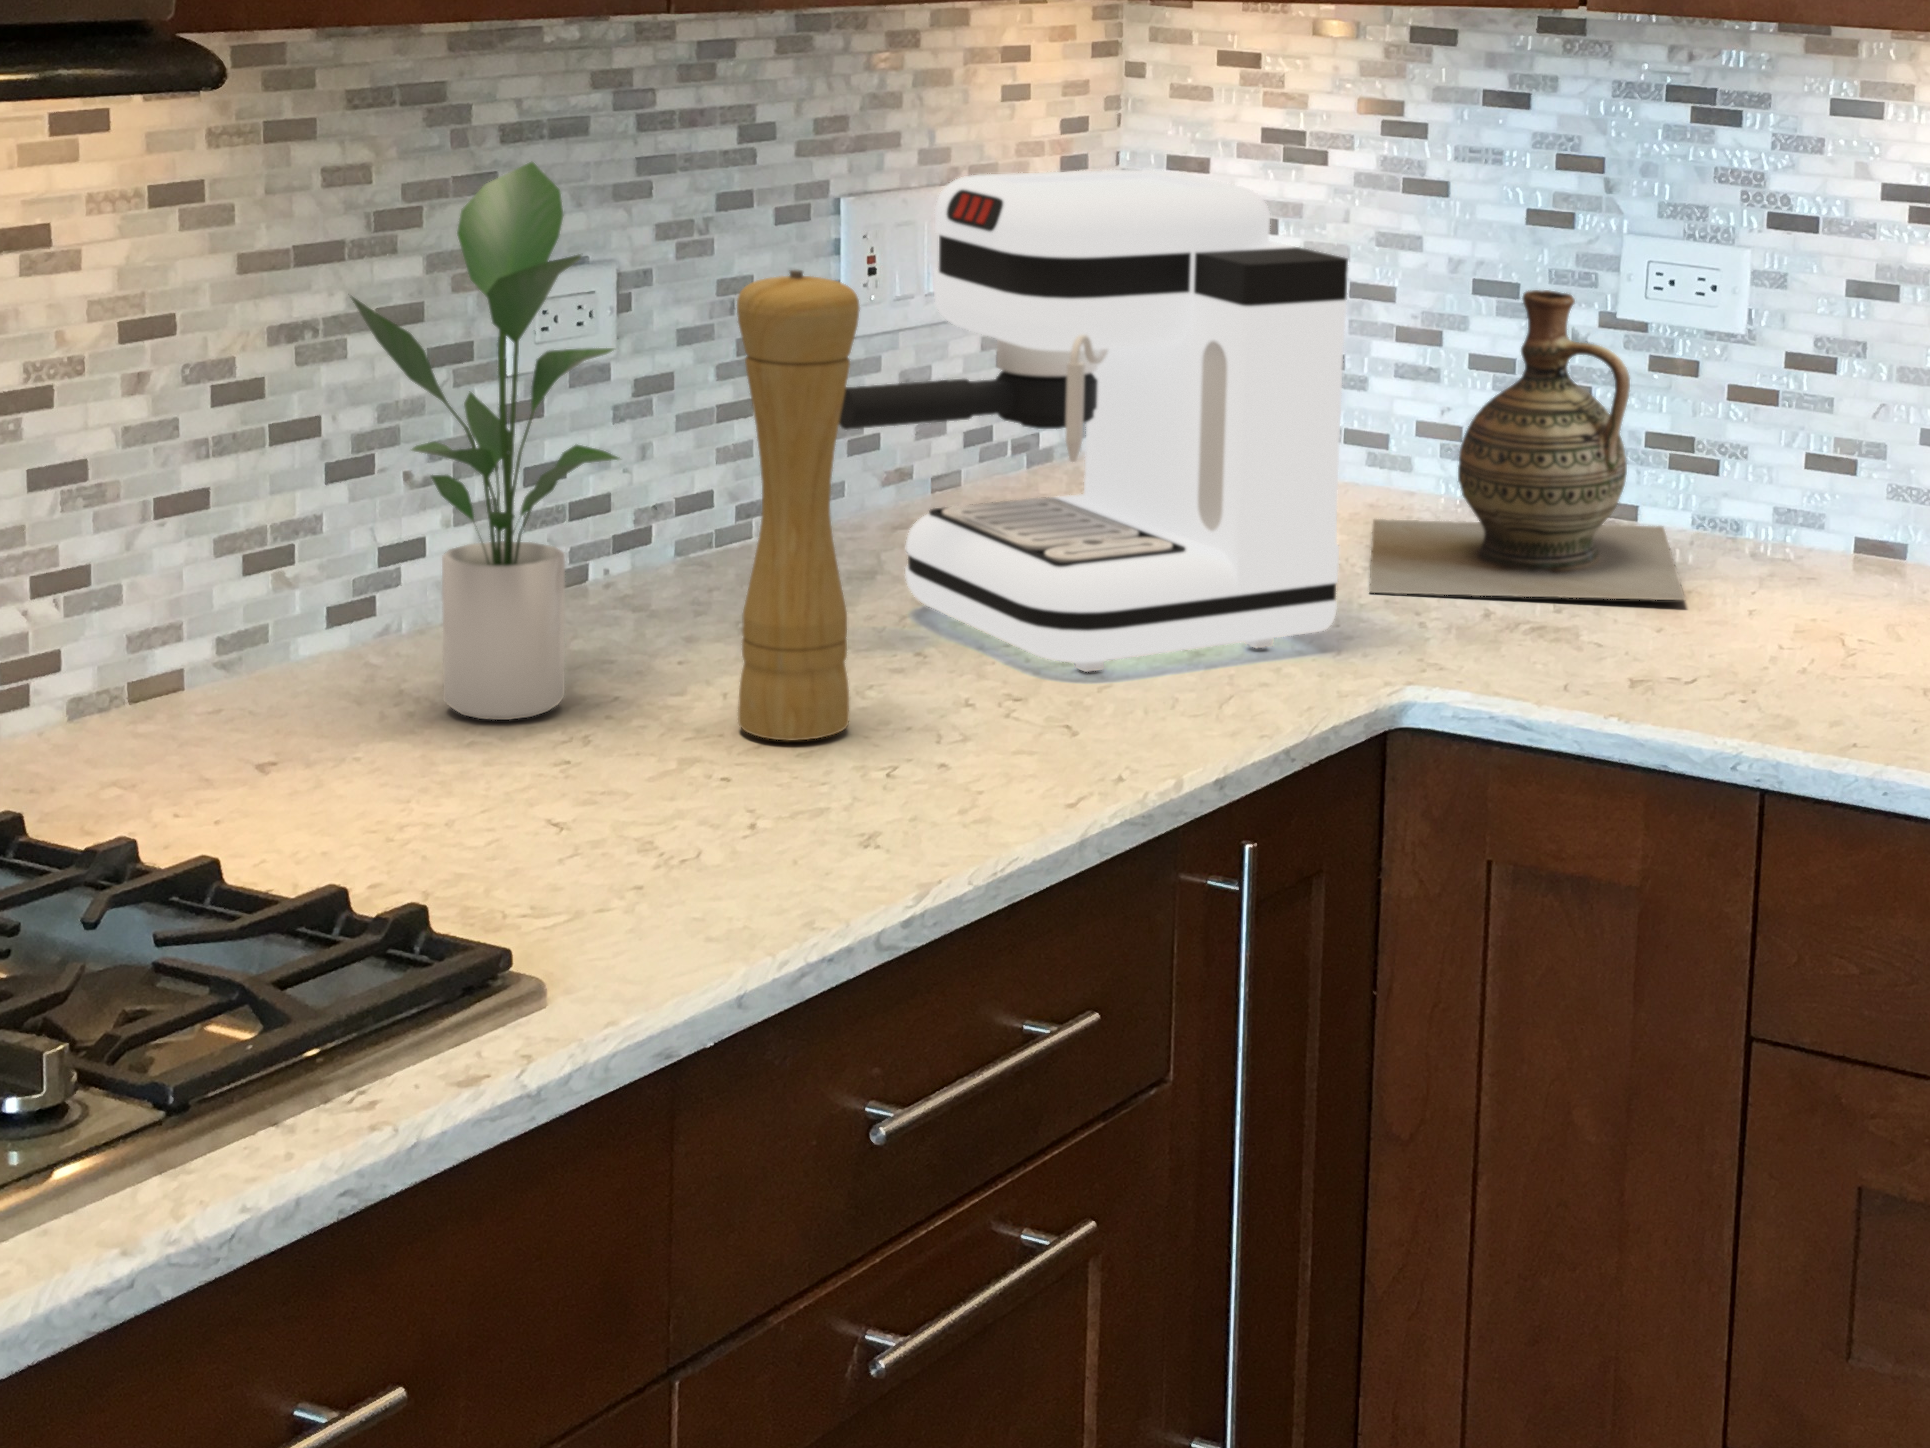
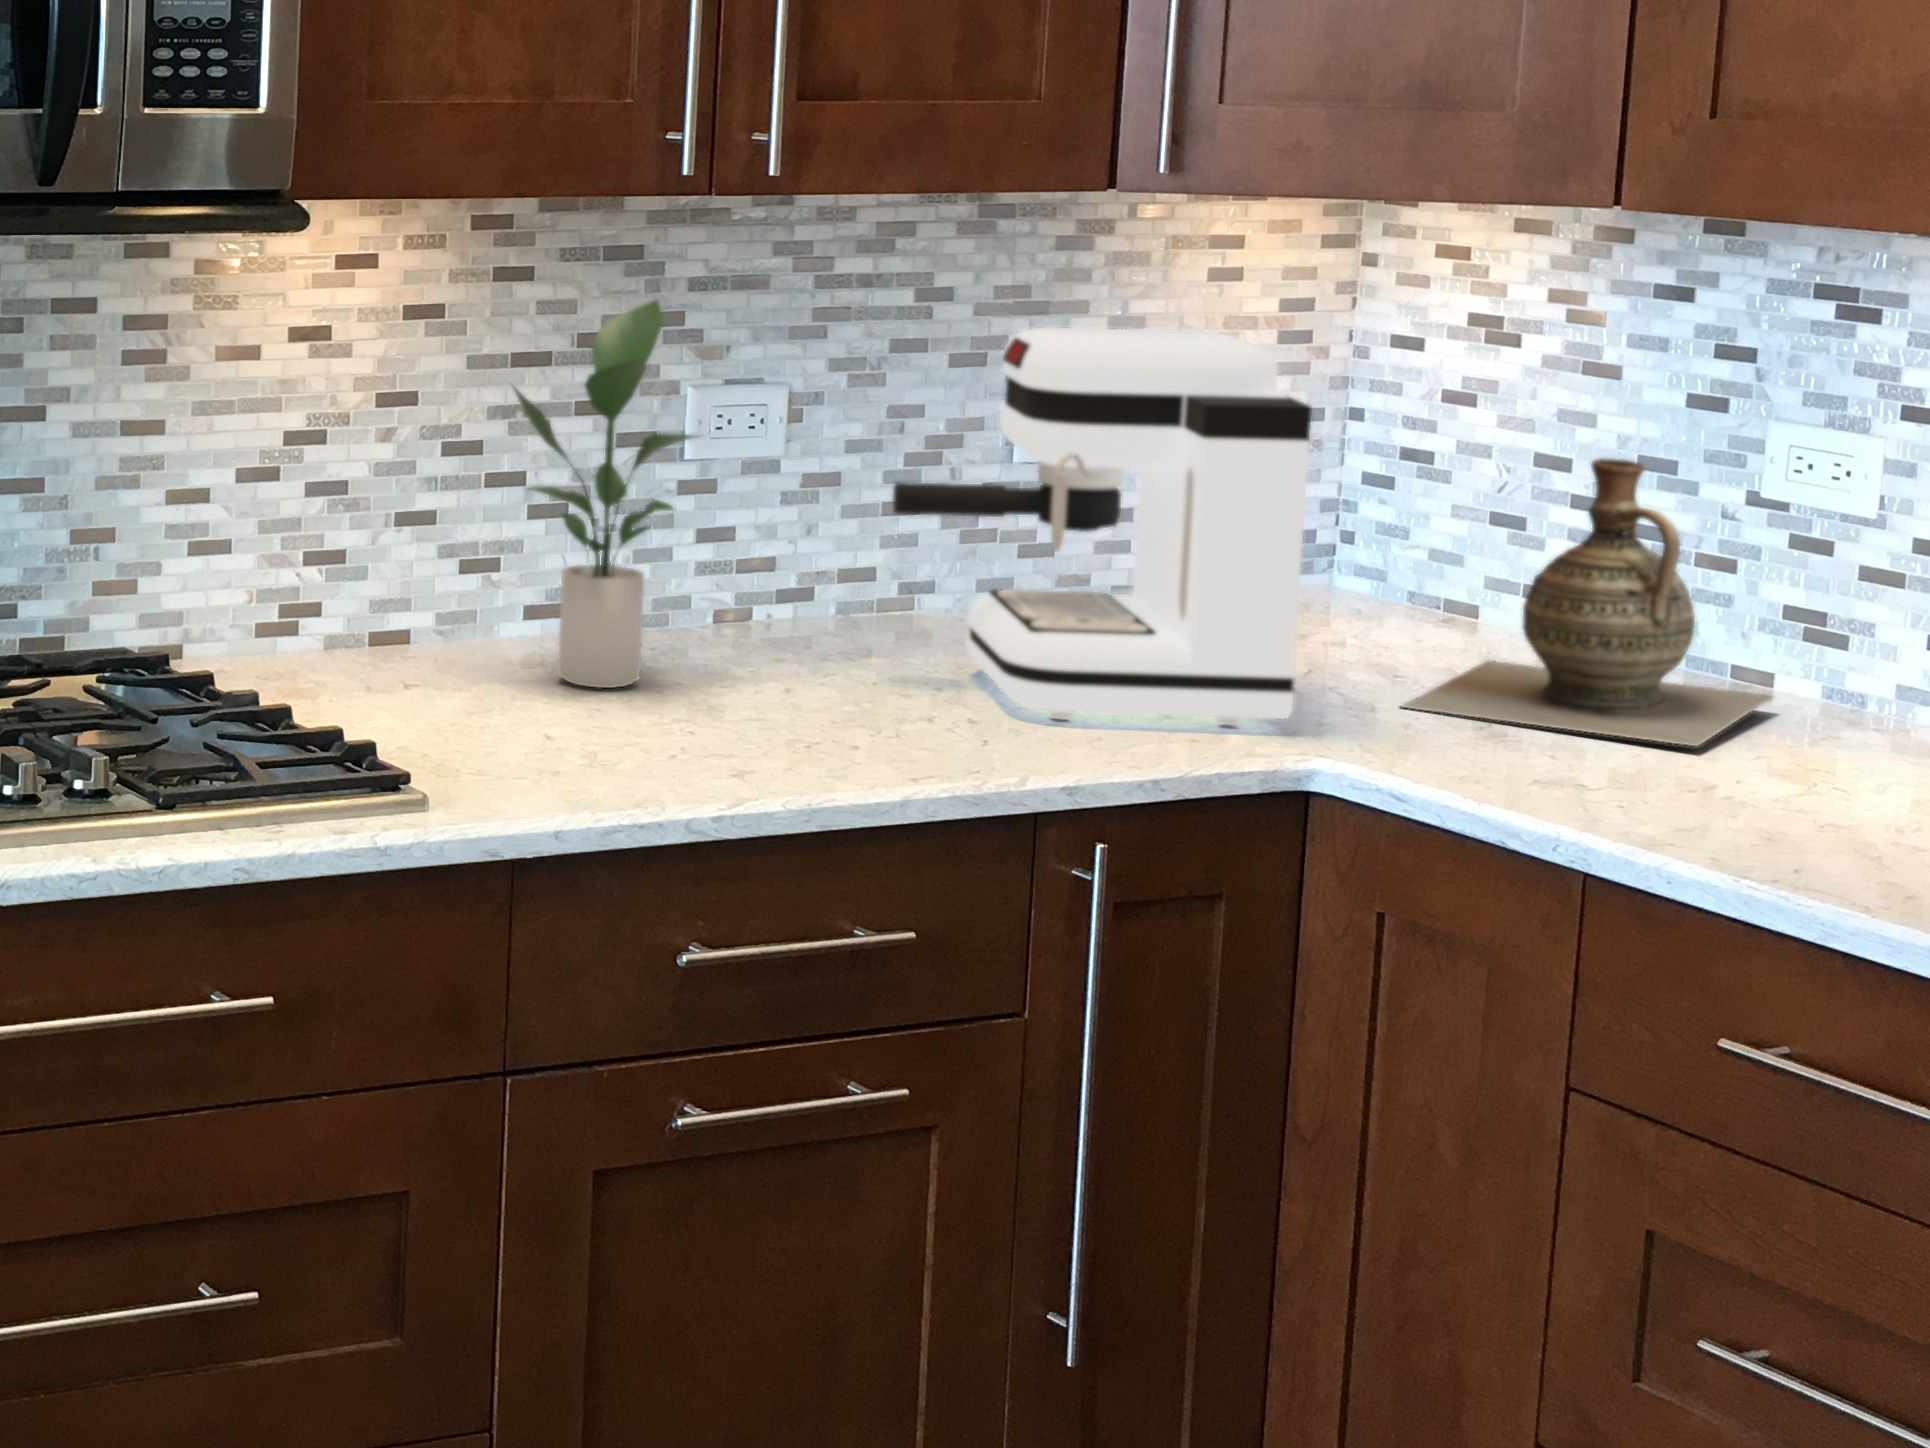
pepper mill: present [737,270,860,741] -> none [738,381,837,725]

